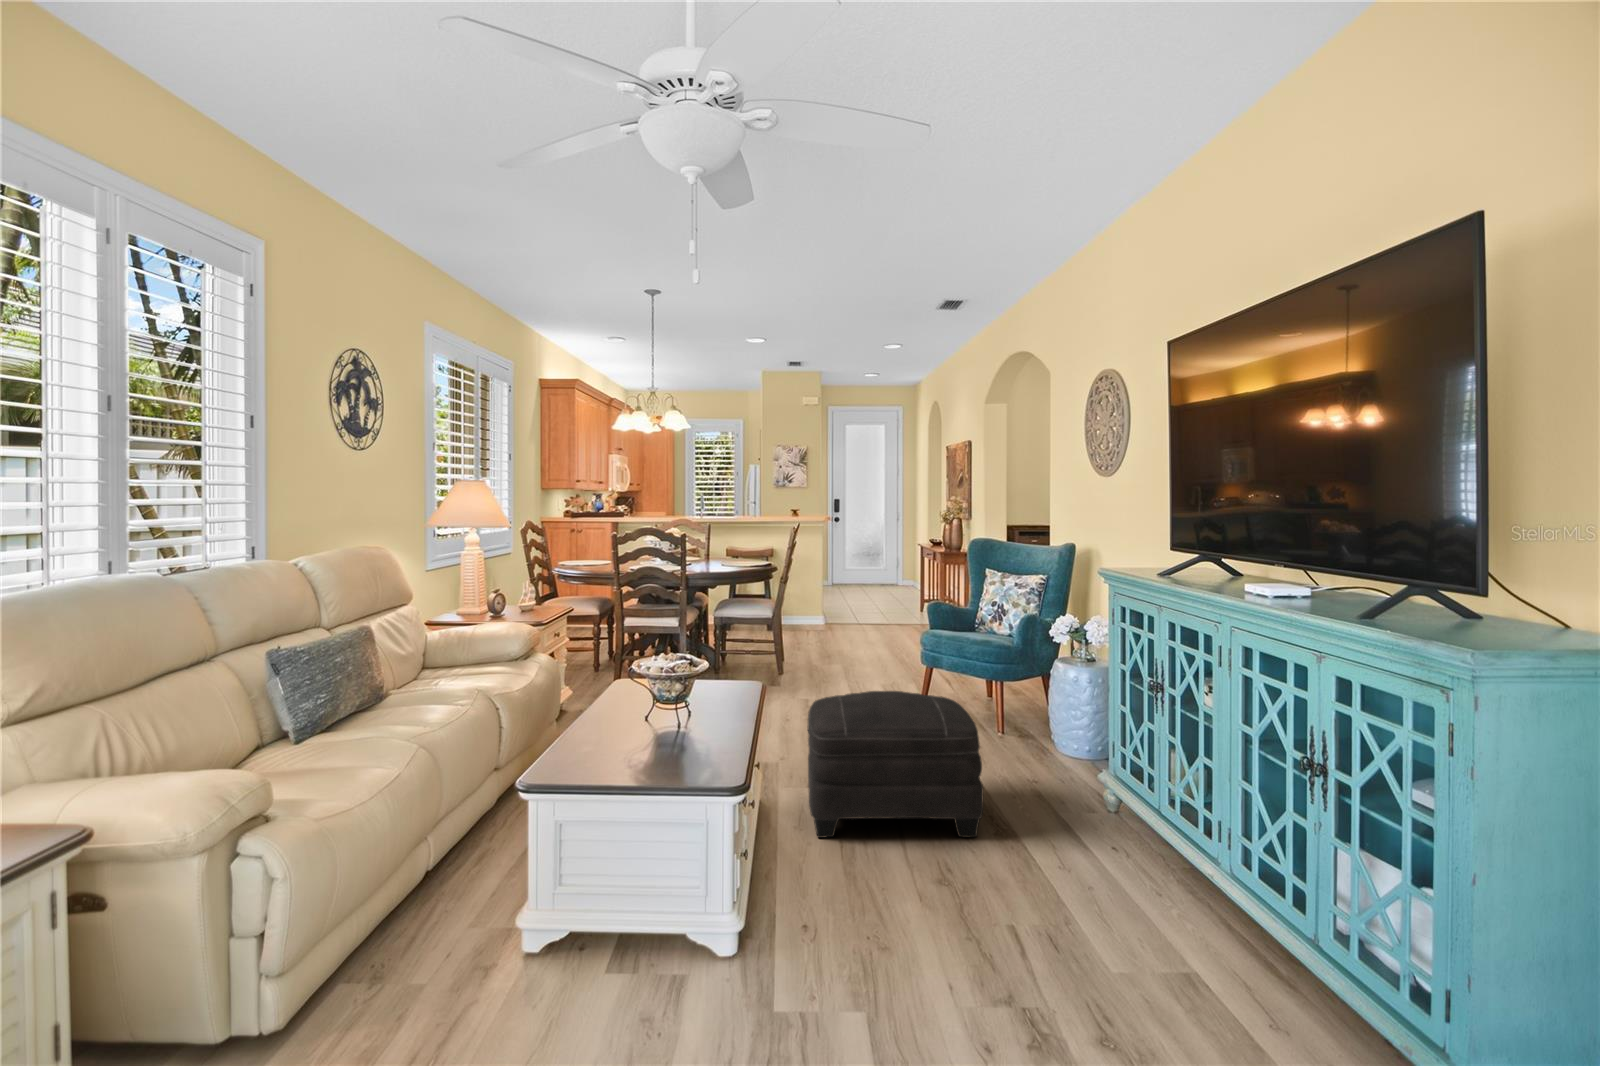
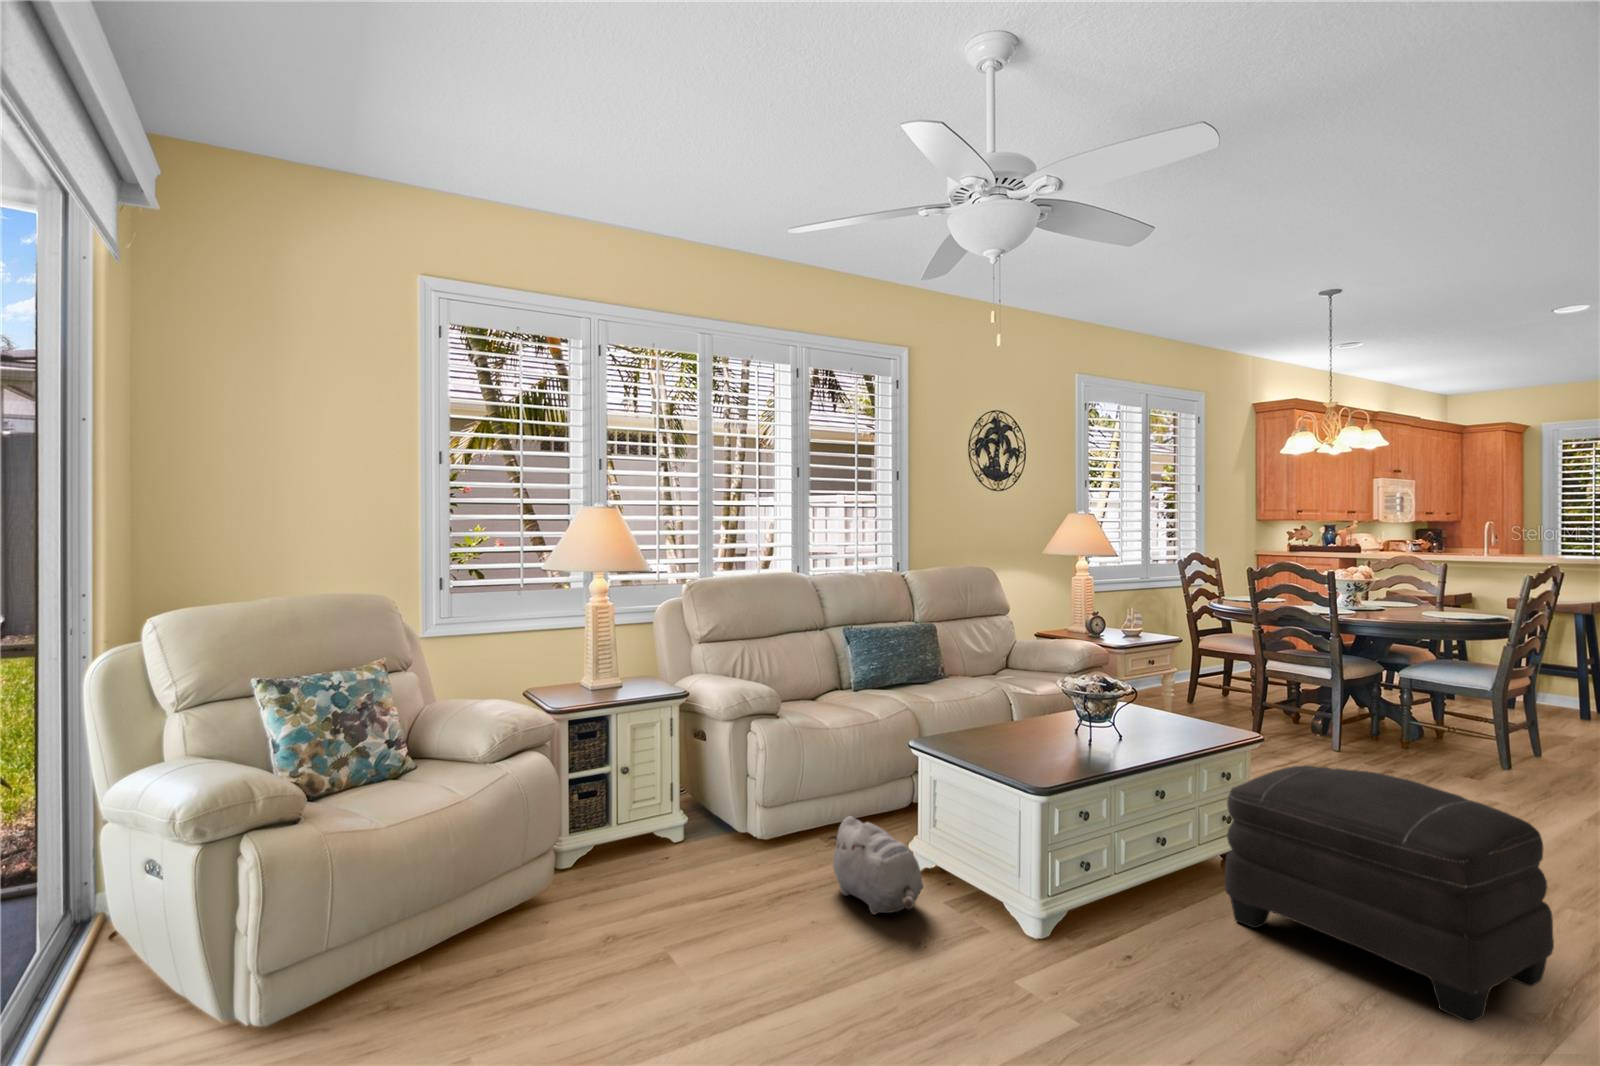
plush toy: none [484,908,666,1022] -> present [828,816,923,914]

